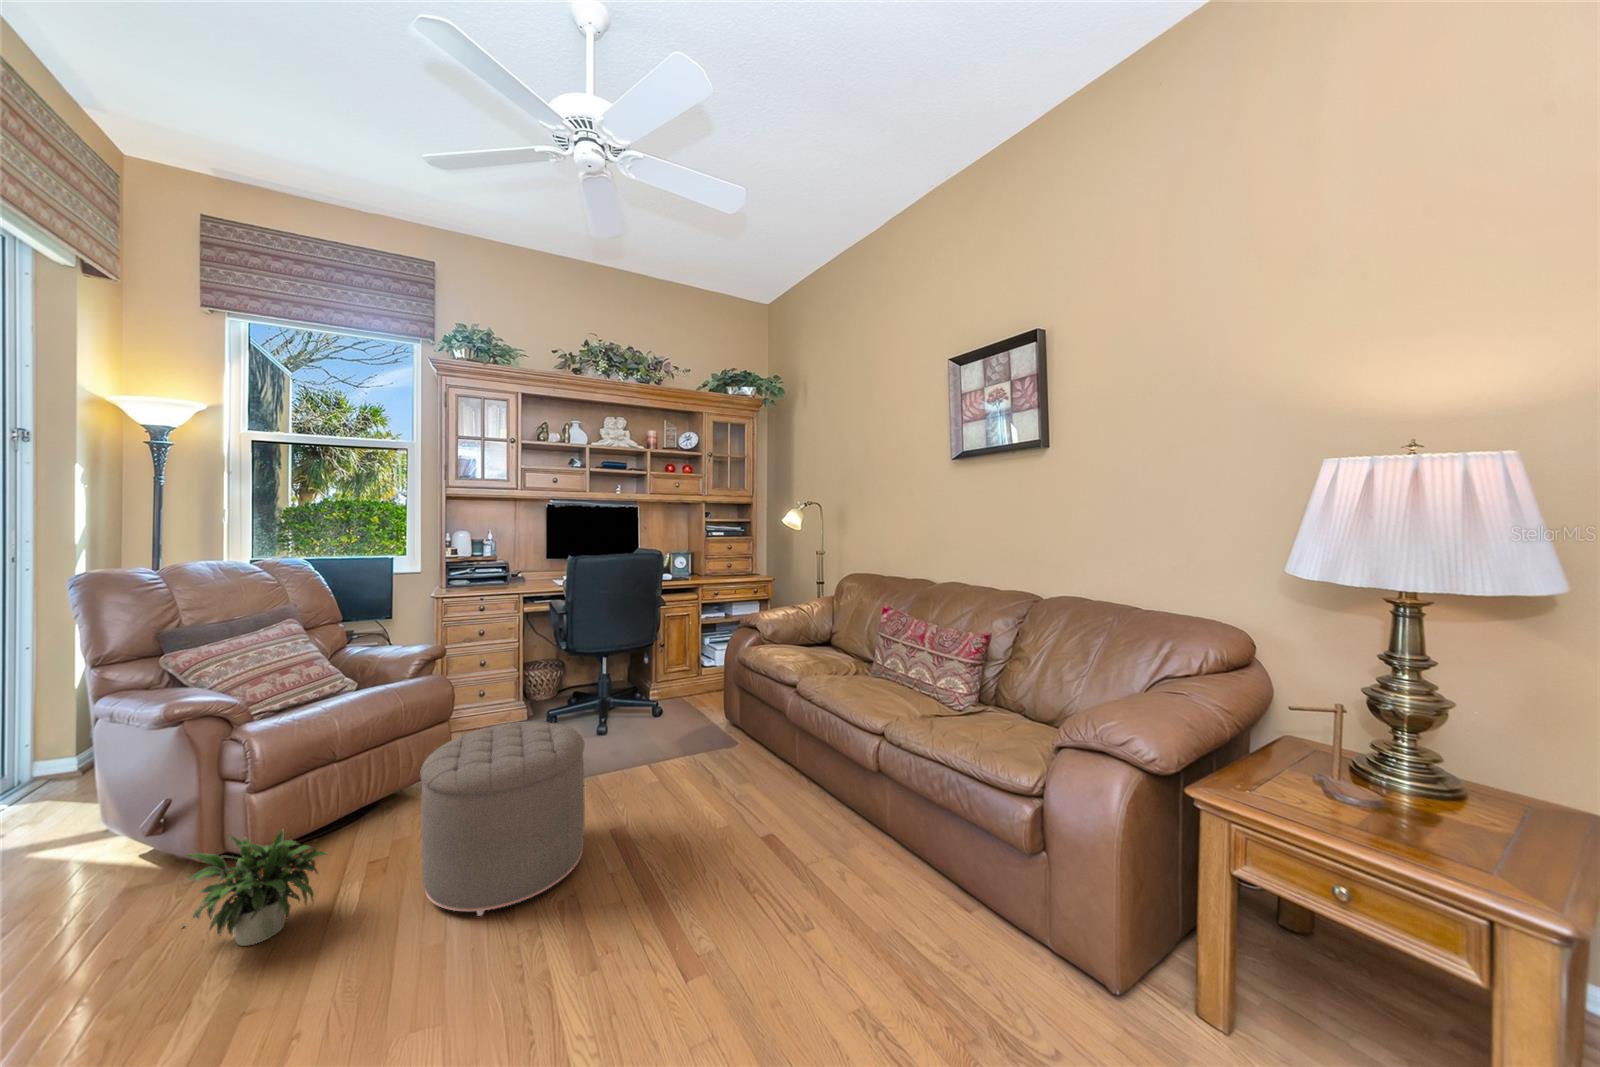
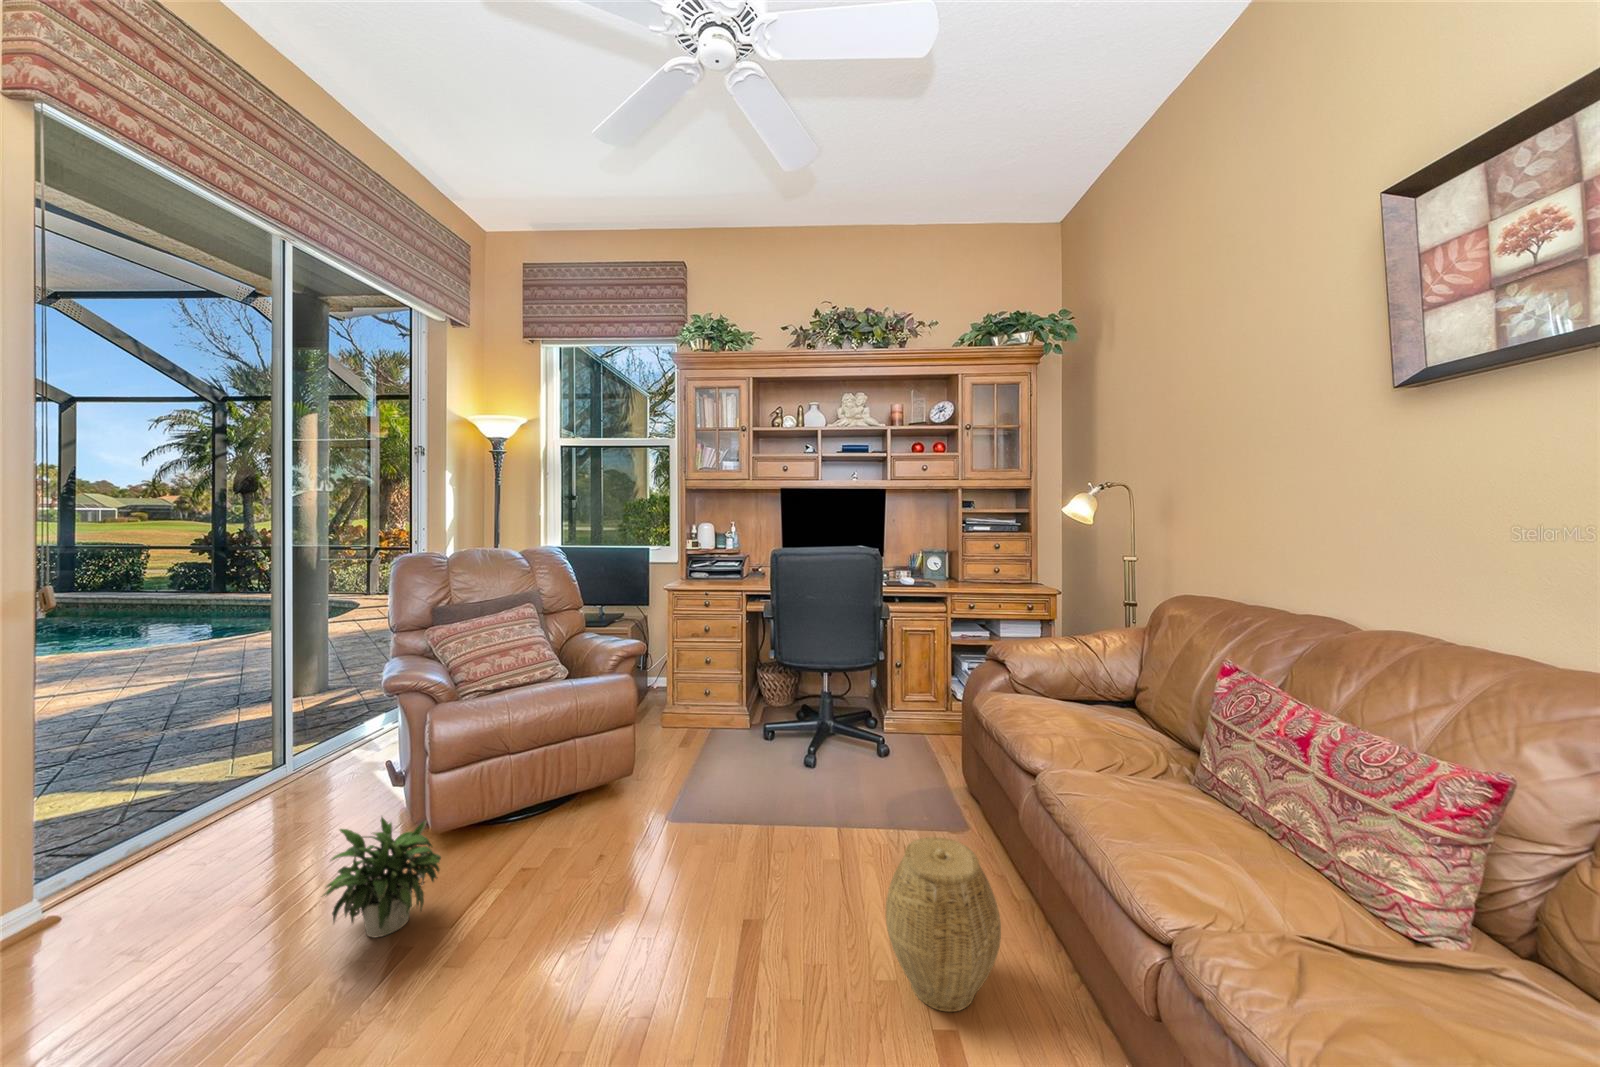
ottoman: present [420,722,585,916] -> none [496,752,689,1006]
woven basket: none [727,729,796,825] -> present [886,837,1001,1012]

